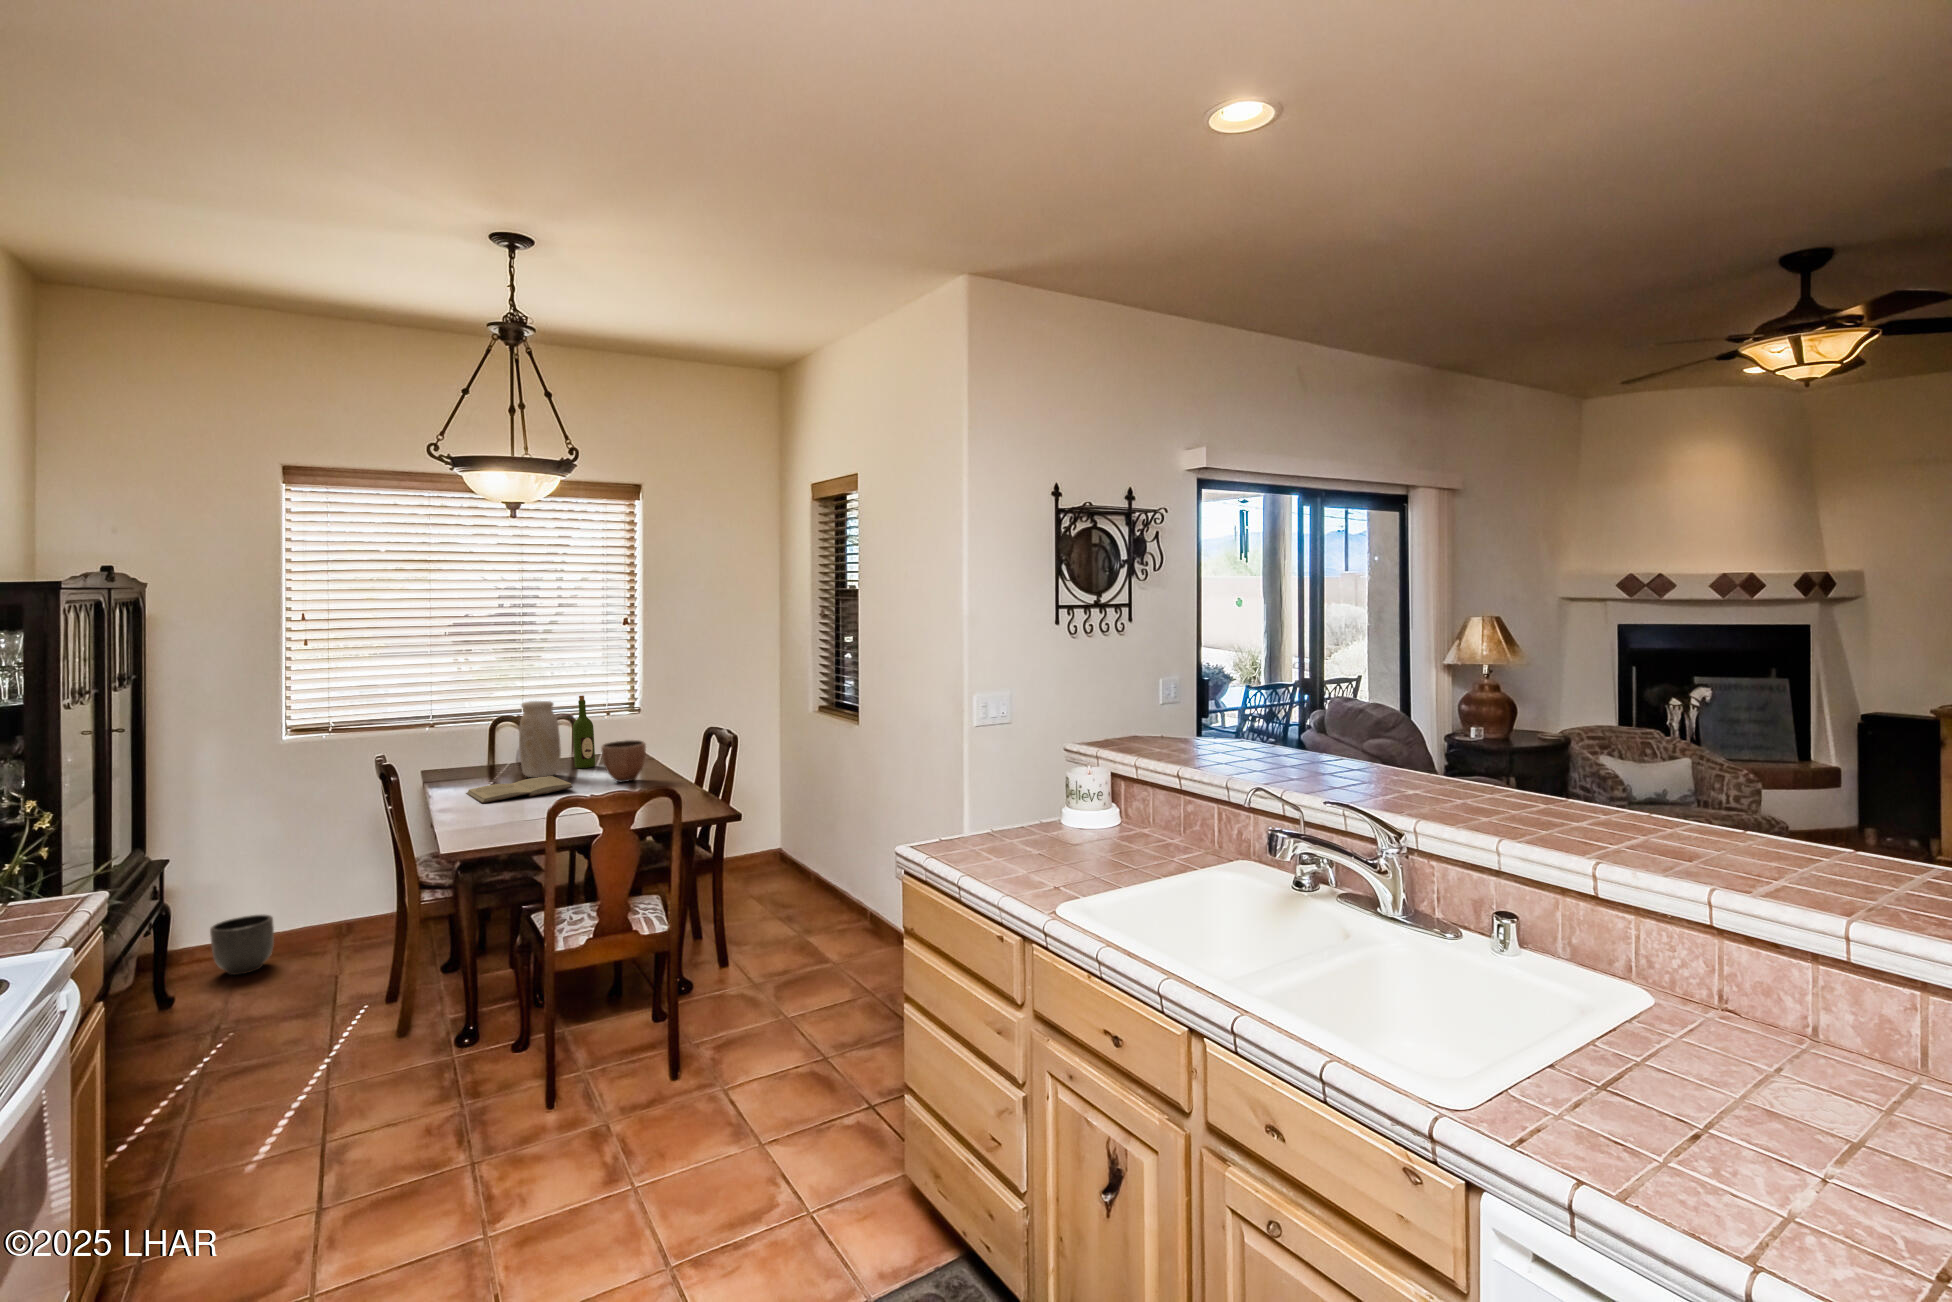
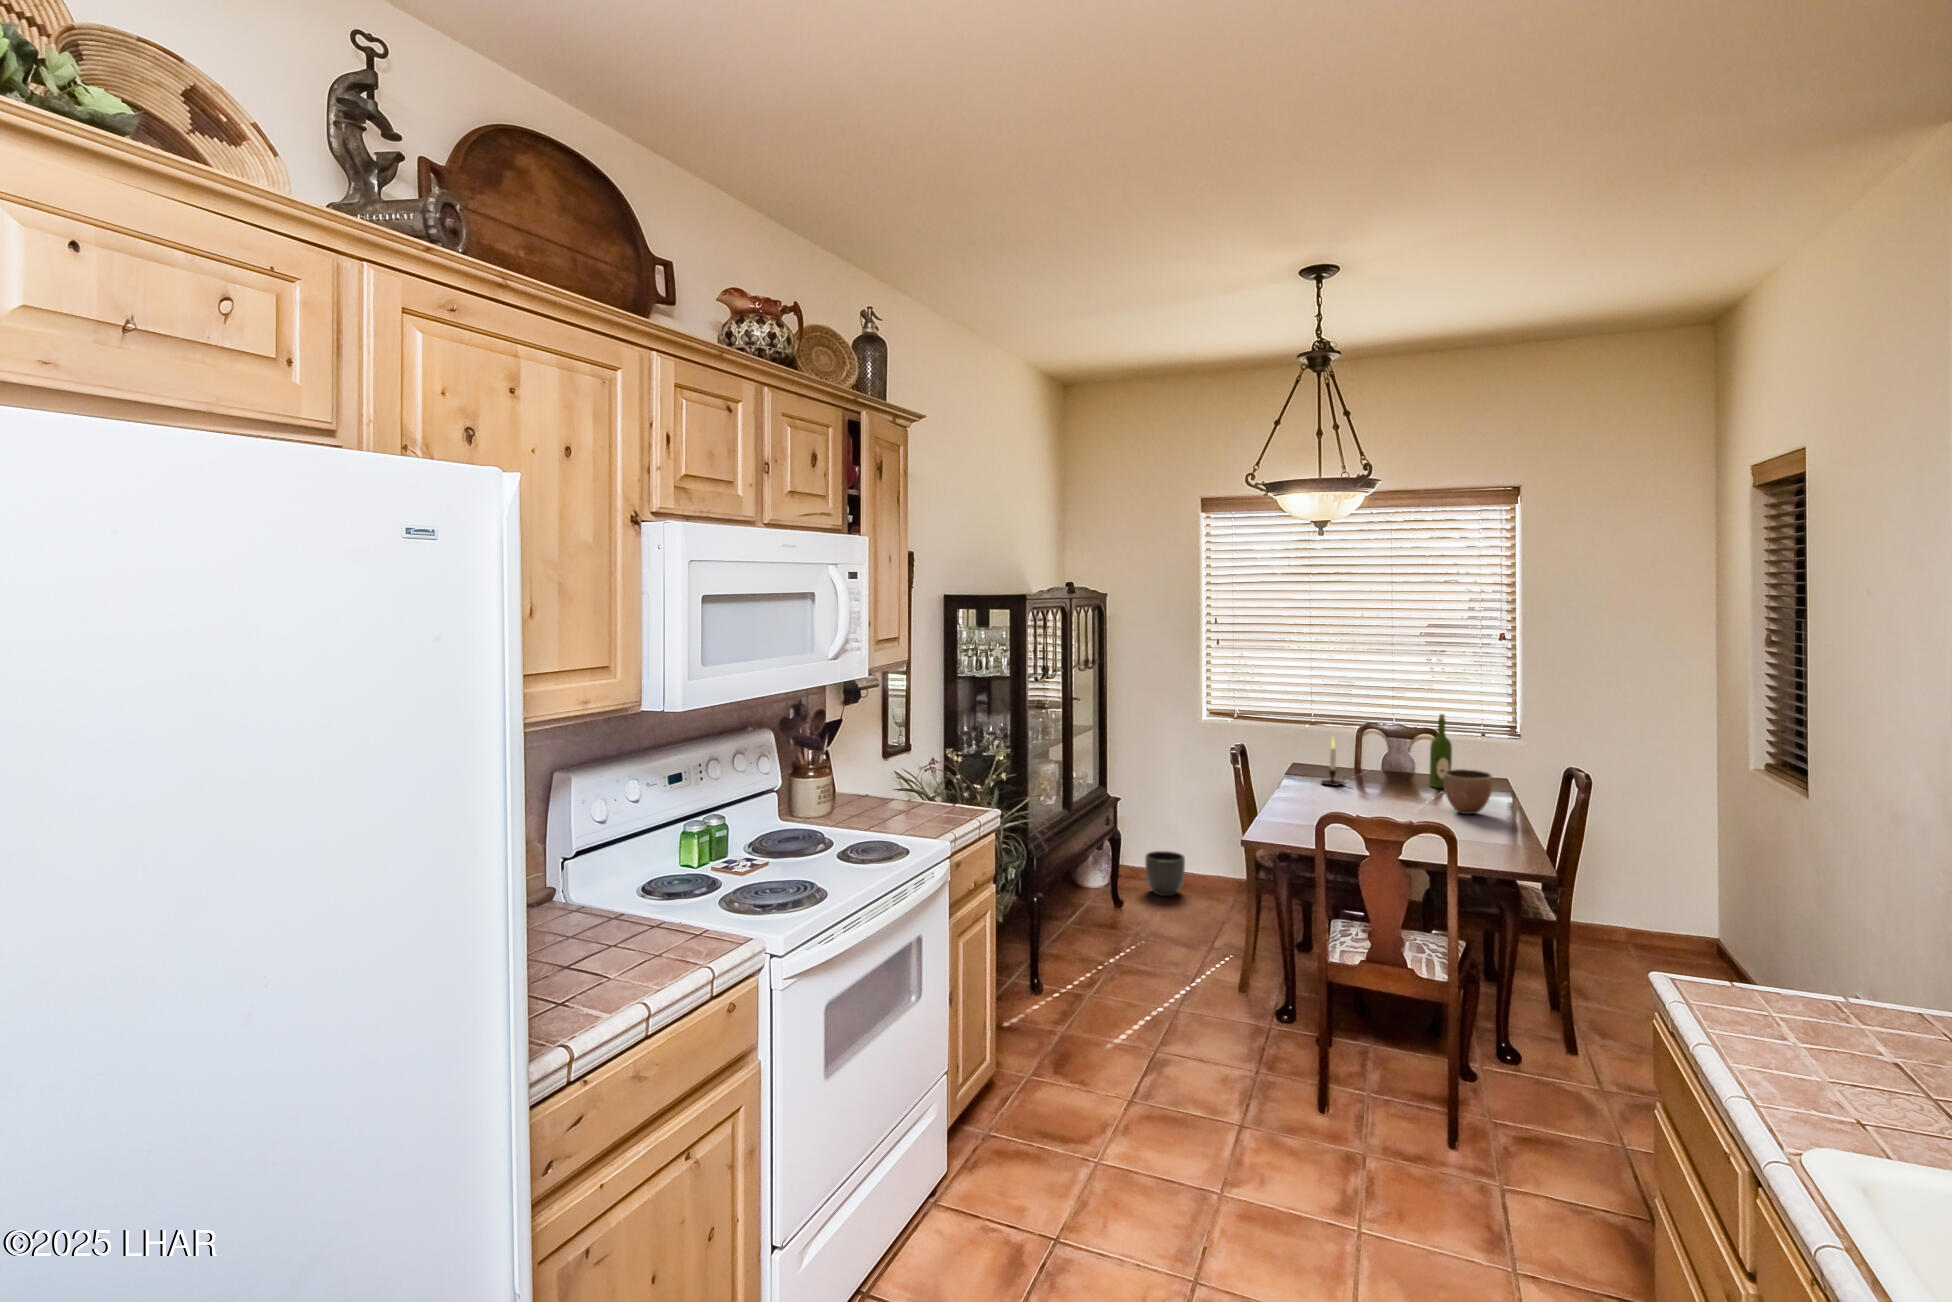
vase: present [519,701,561,777] -> none [1372,715,1411,791]
candle: none [465,731,499,784] -> present [1321,739,1345,786]
book: present [466,776,573,803] -> none [1314,790,1407,810]

